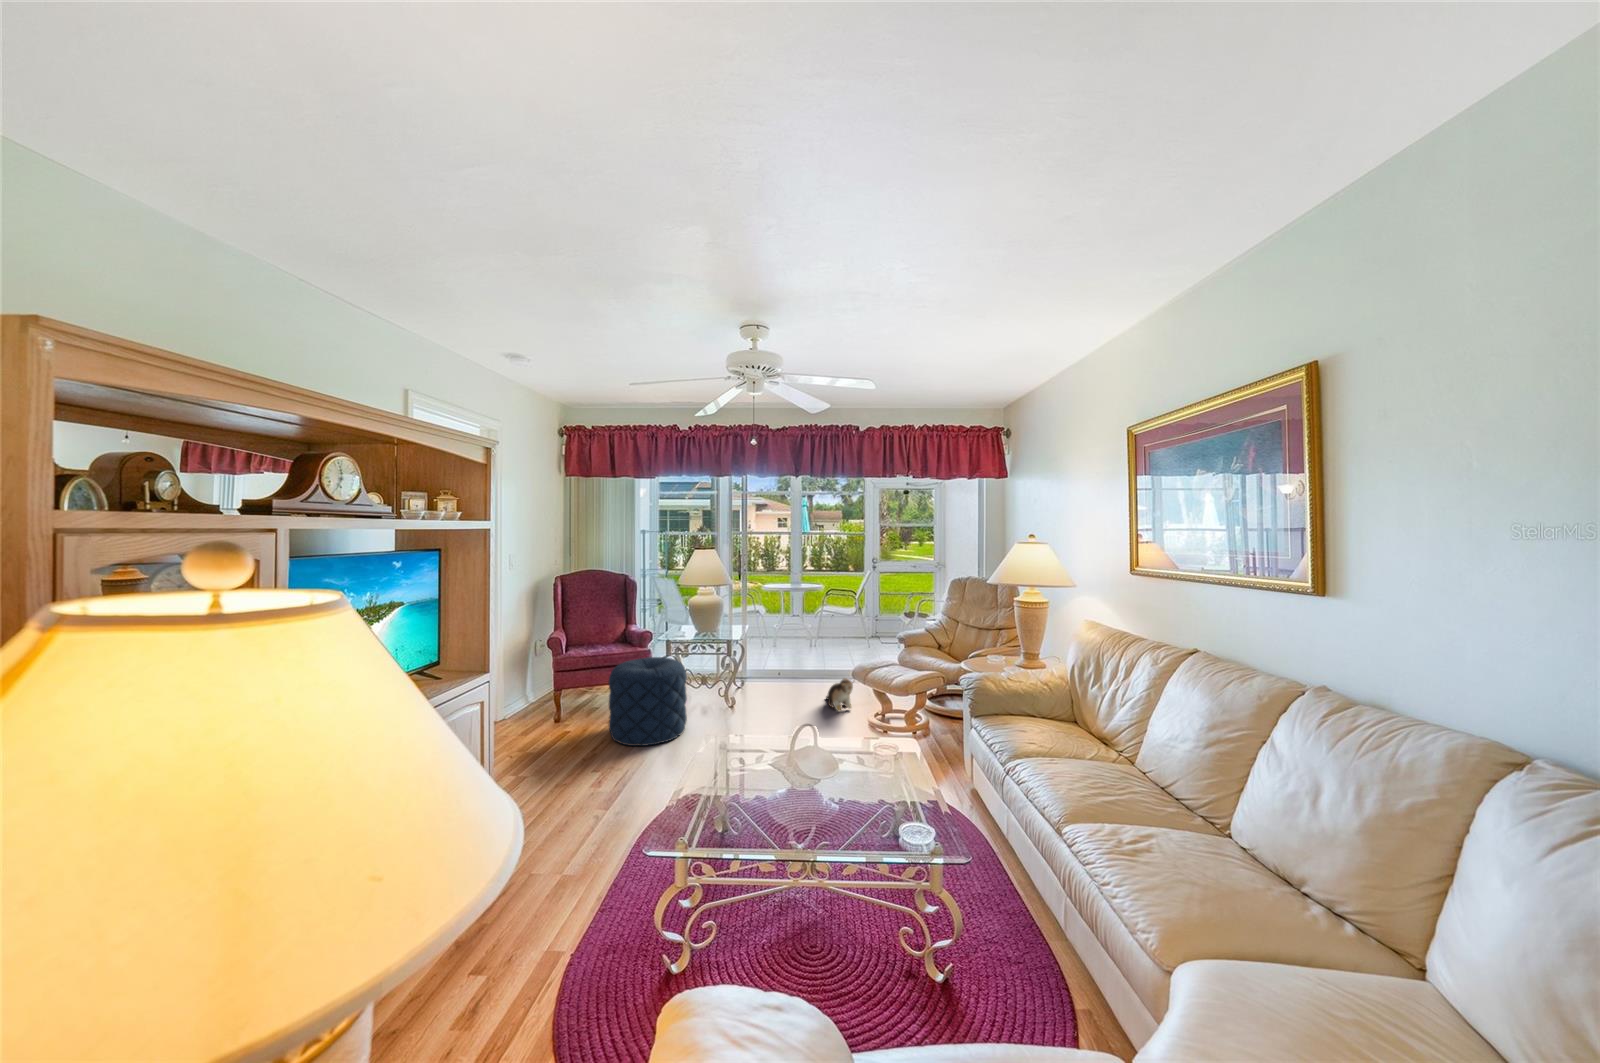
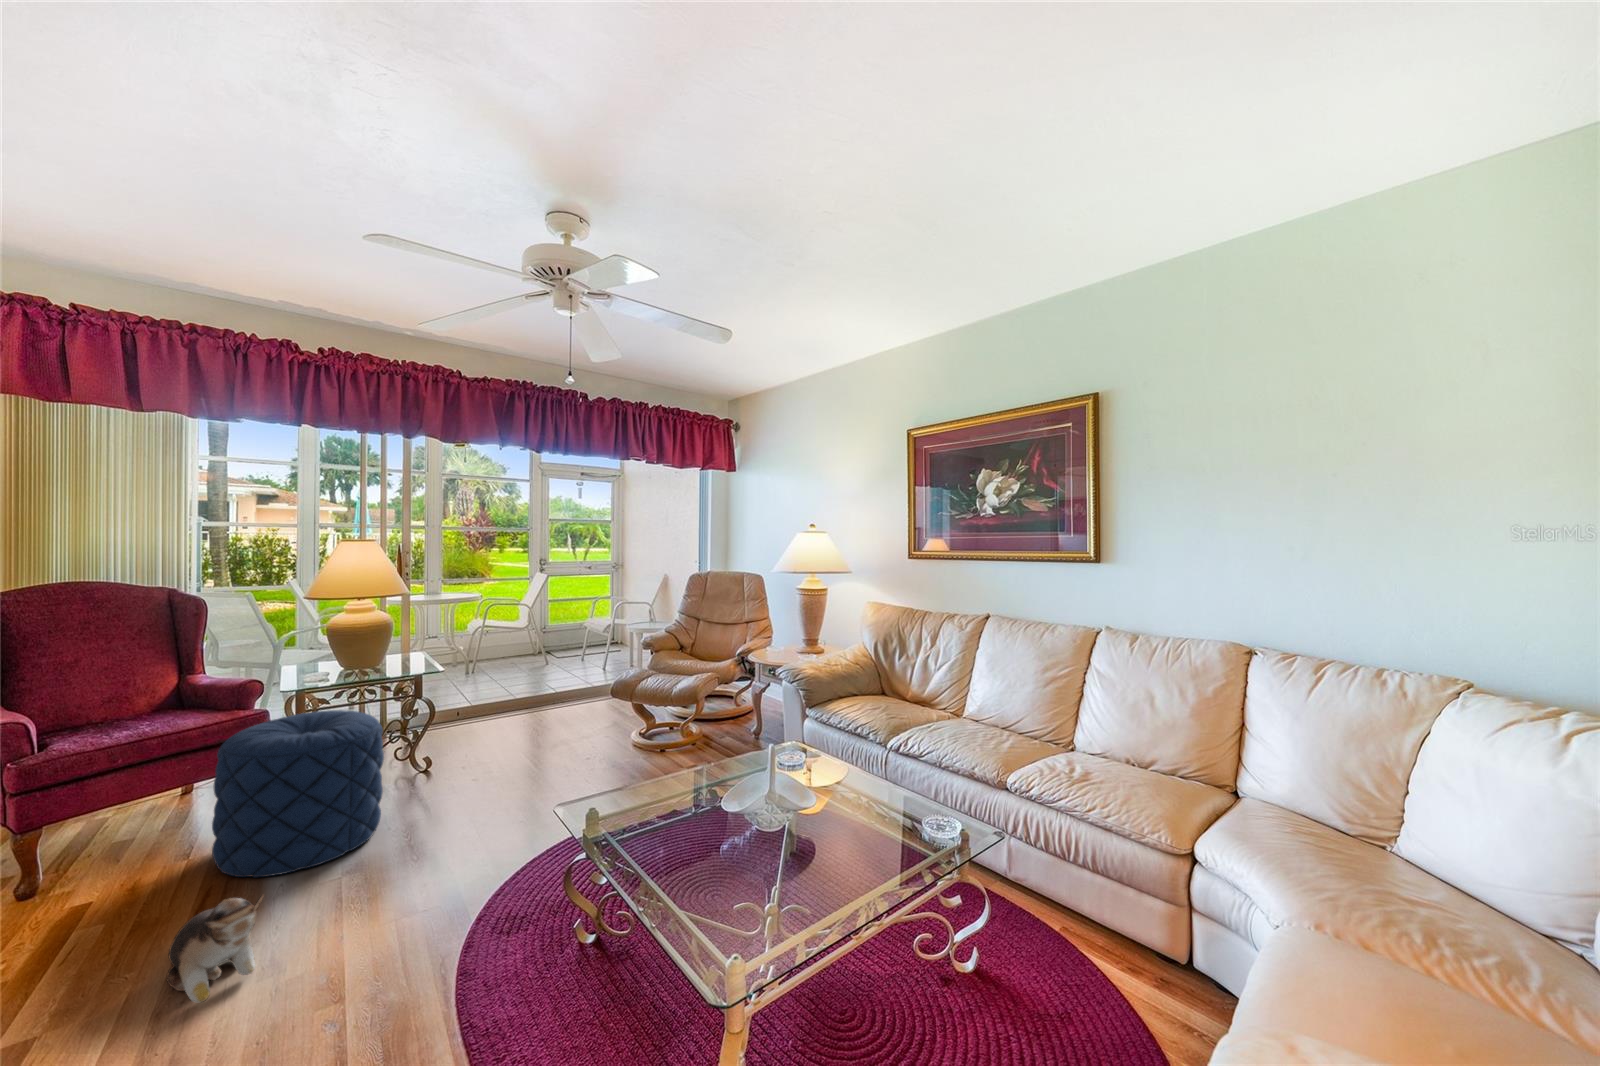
plush toy: present [826,678,853,711] -> present [167,896,263,1003]

